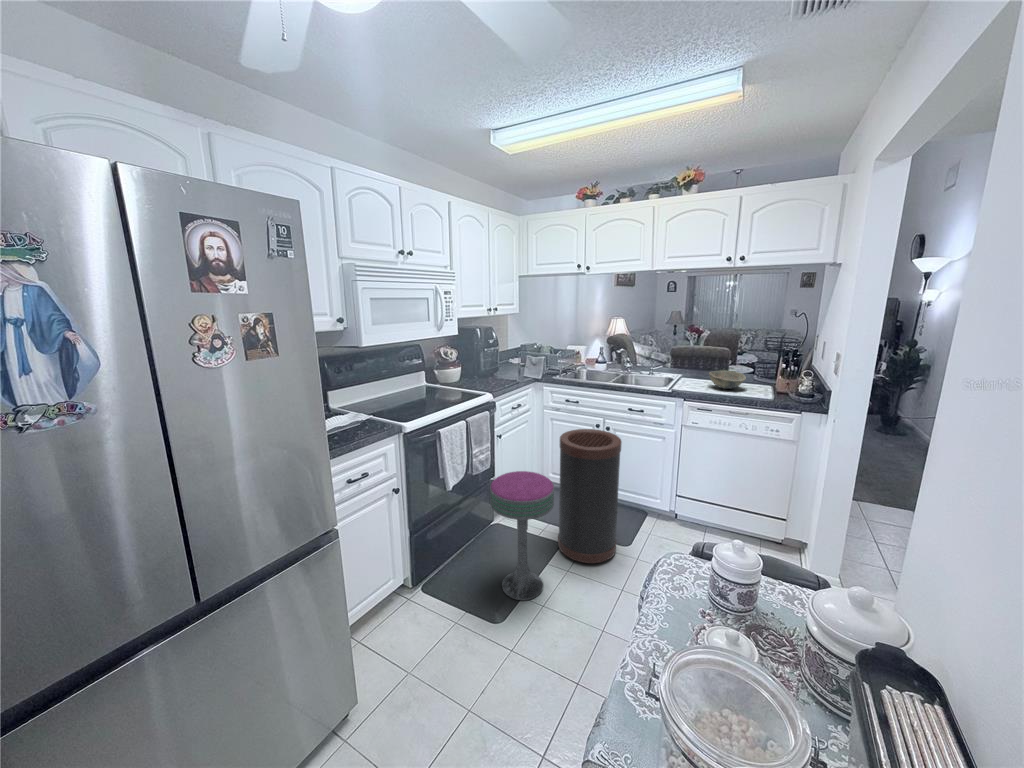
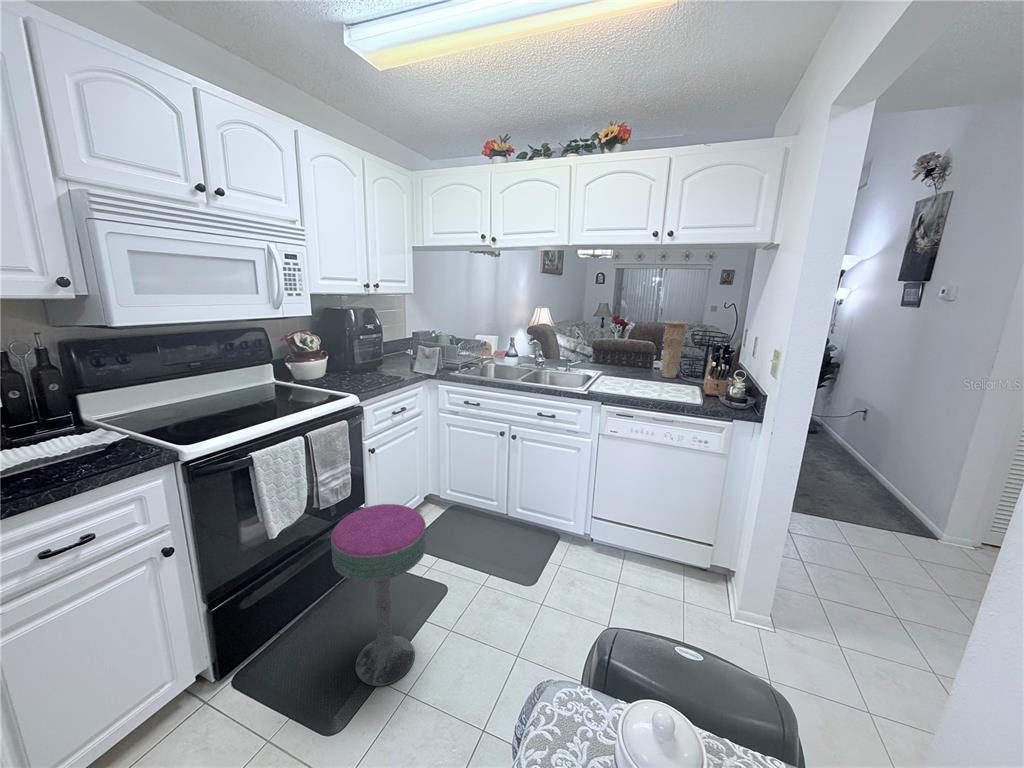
vase: none [736,330,760,379] -> present [662,321,687,378]
bowl: present [709,370,746,389] -> none [631,368,672,390]
trash can: present [558,429,621,563] -> none [444,441,523,617]

